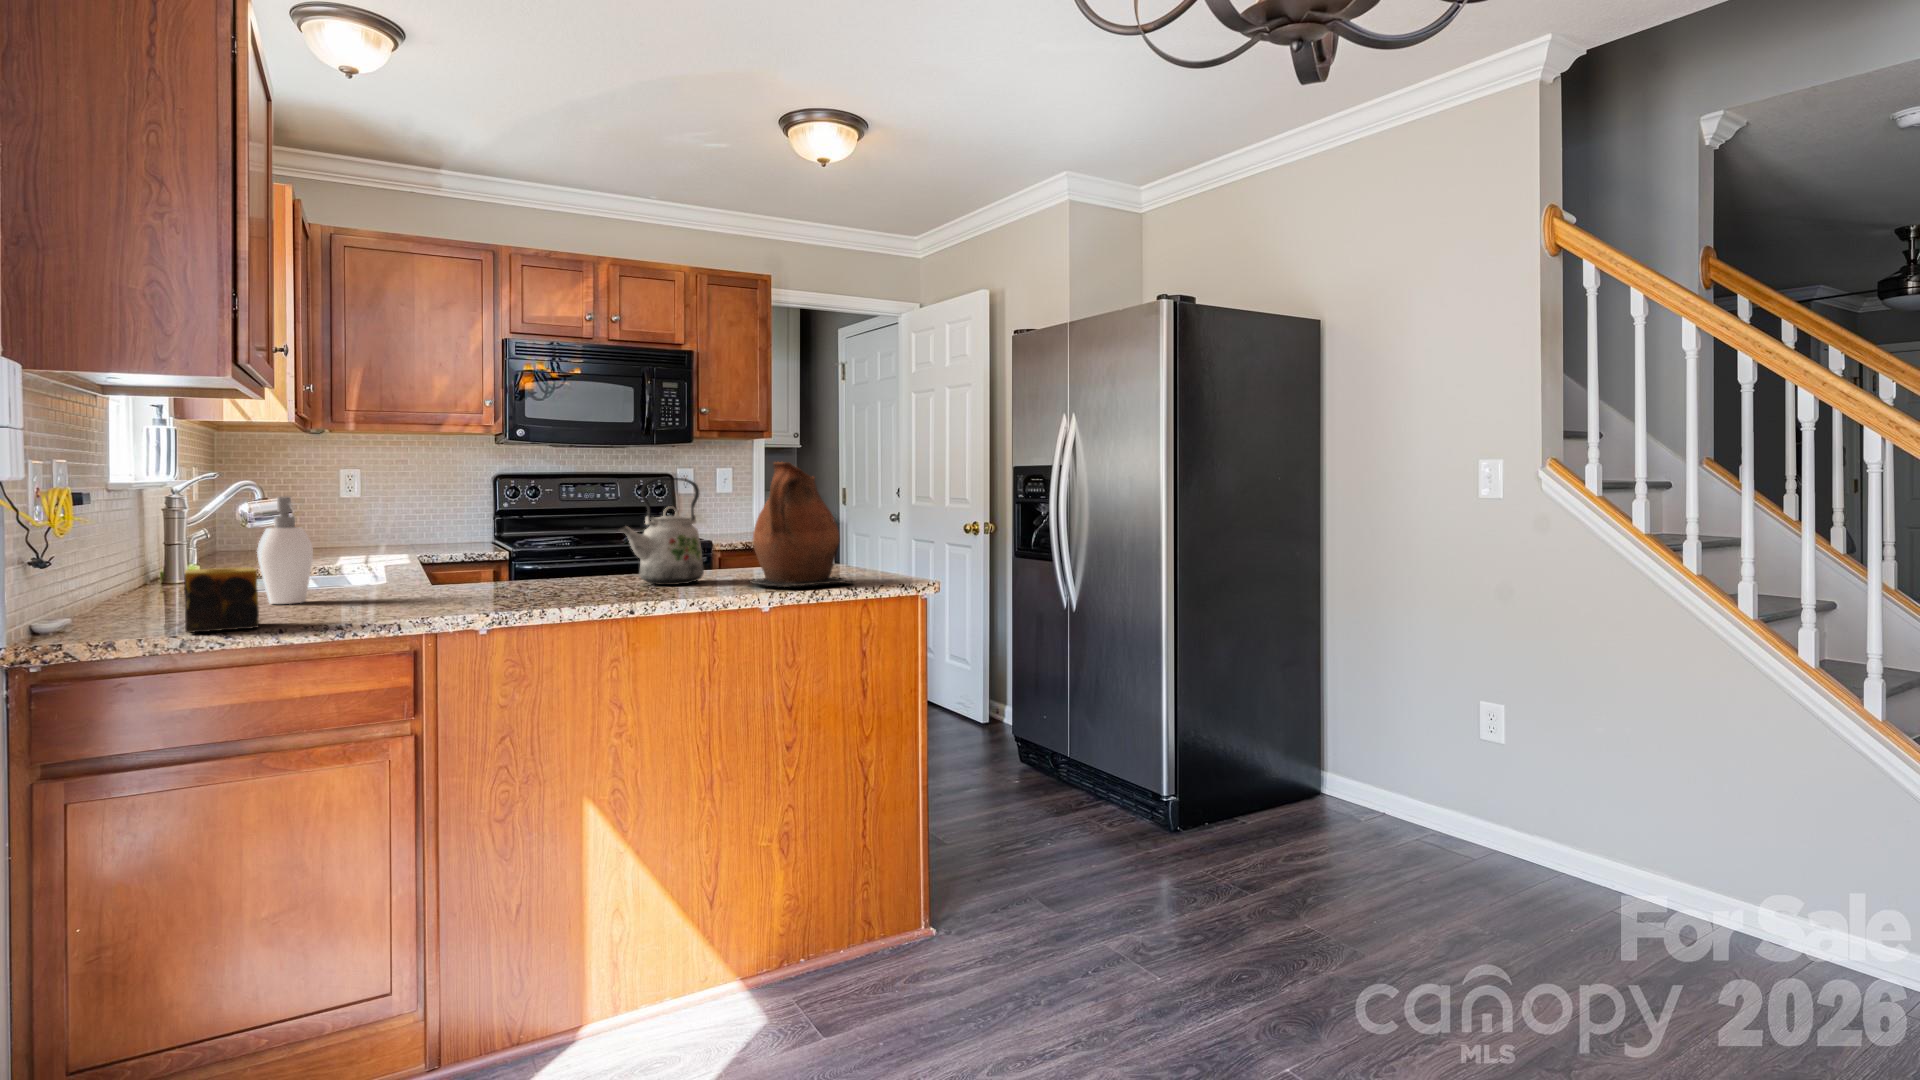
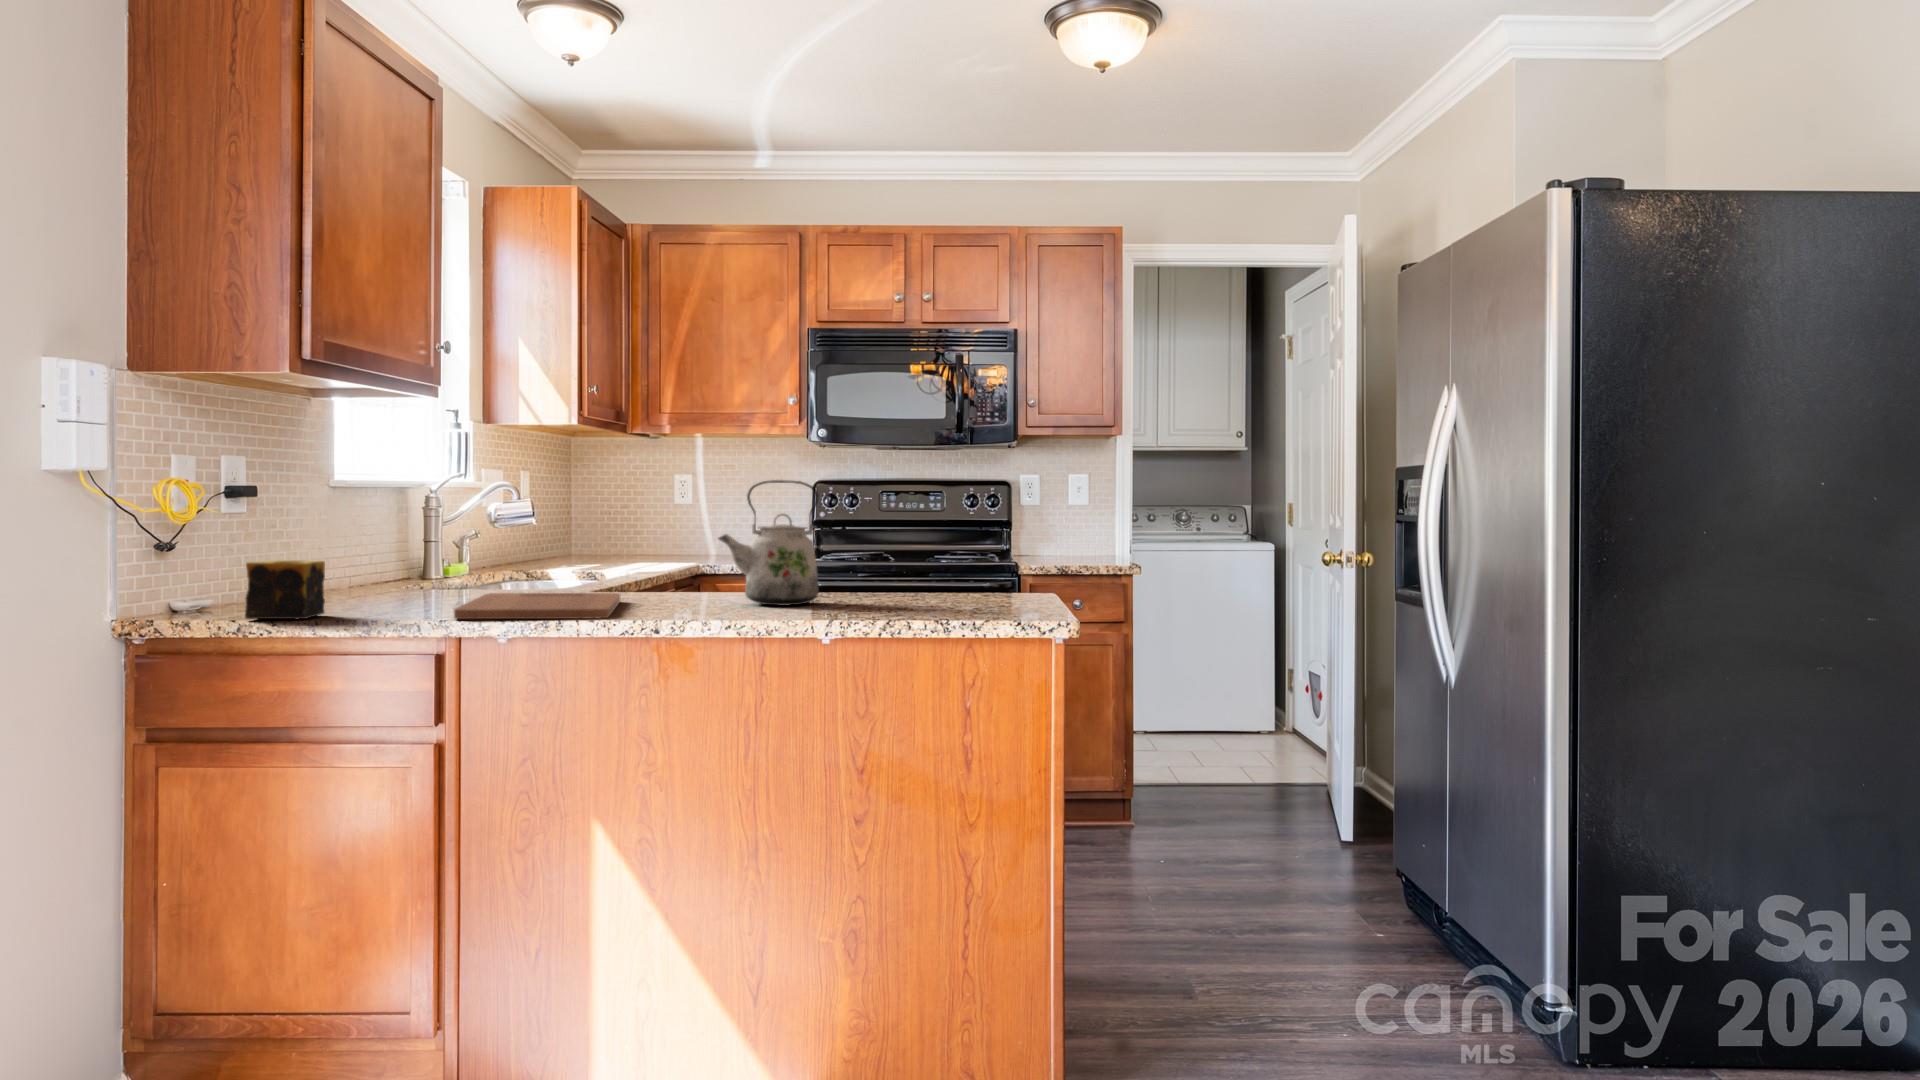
ceramic pitcher: present [745,462,854,587] -> none [826,461,956,617]
soap dispenser: present [257,497,313,604] -> none [395,495,445,601]
cutting board: none [383,583,572,616] -> present [454,593,620,619]

